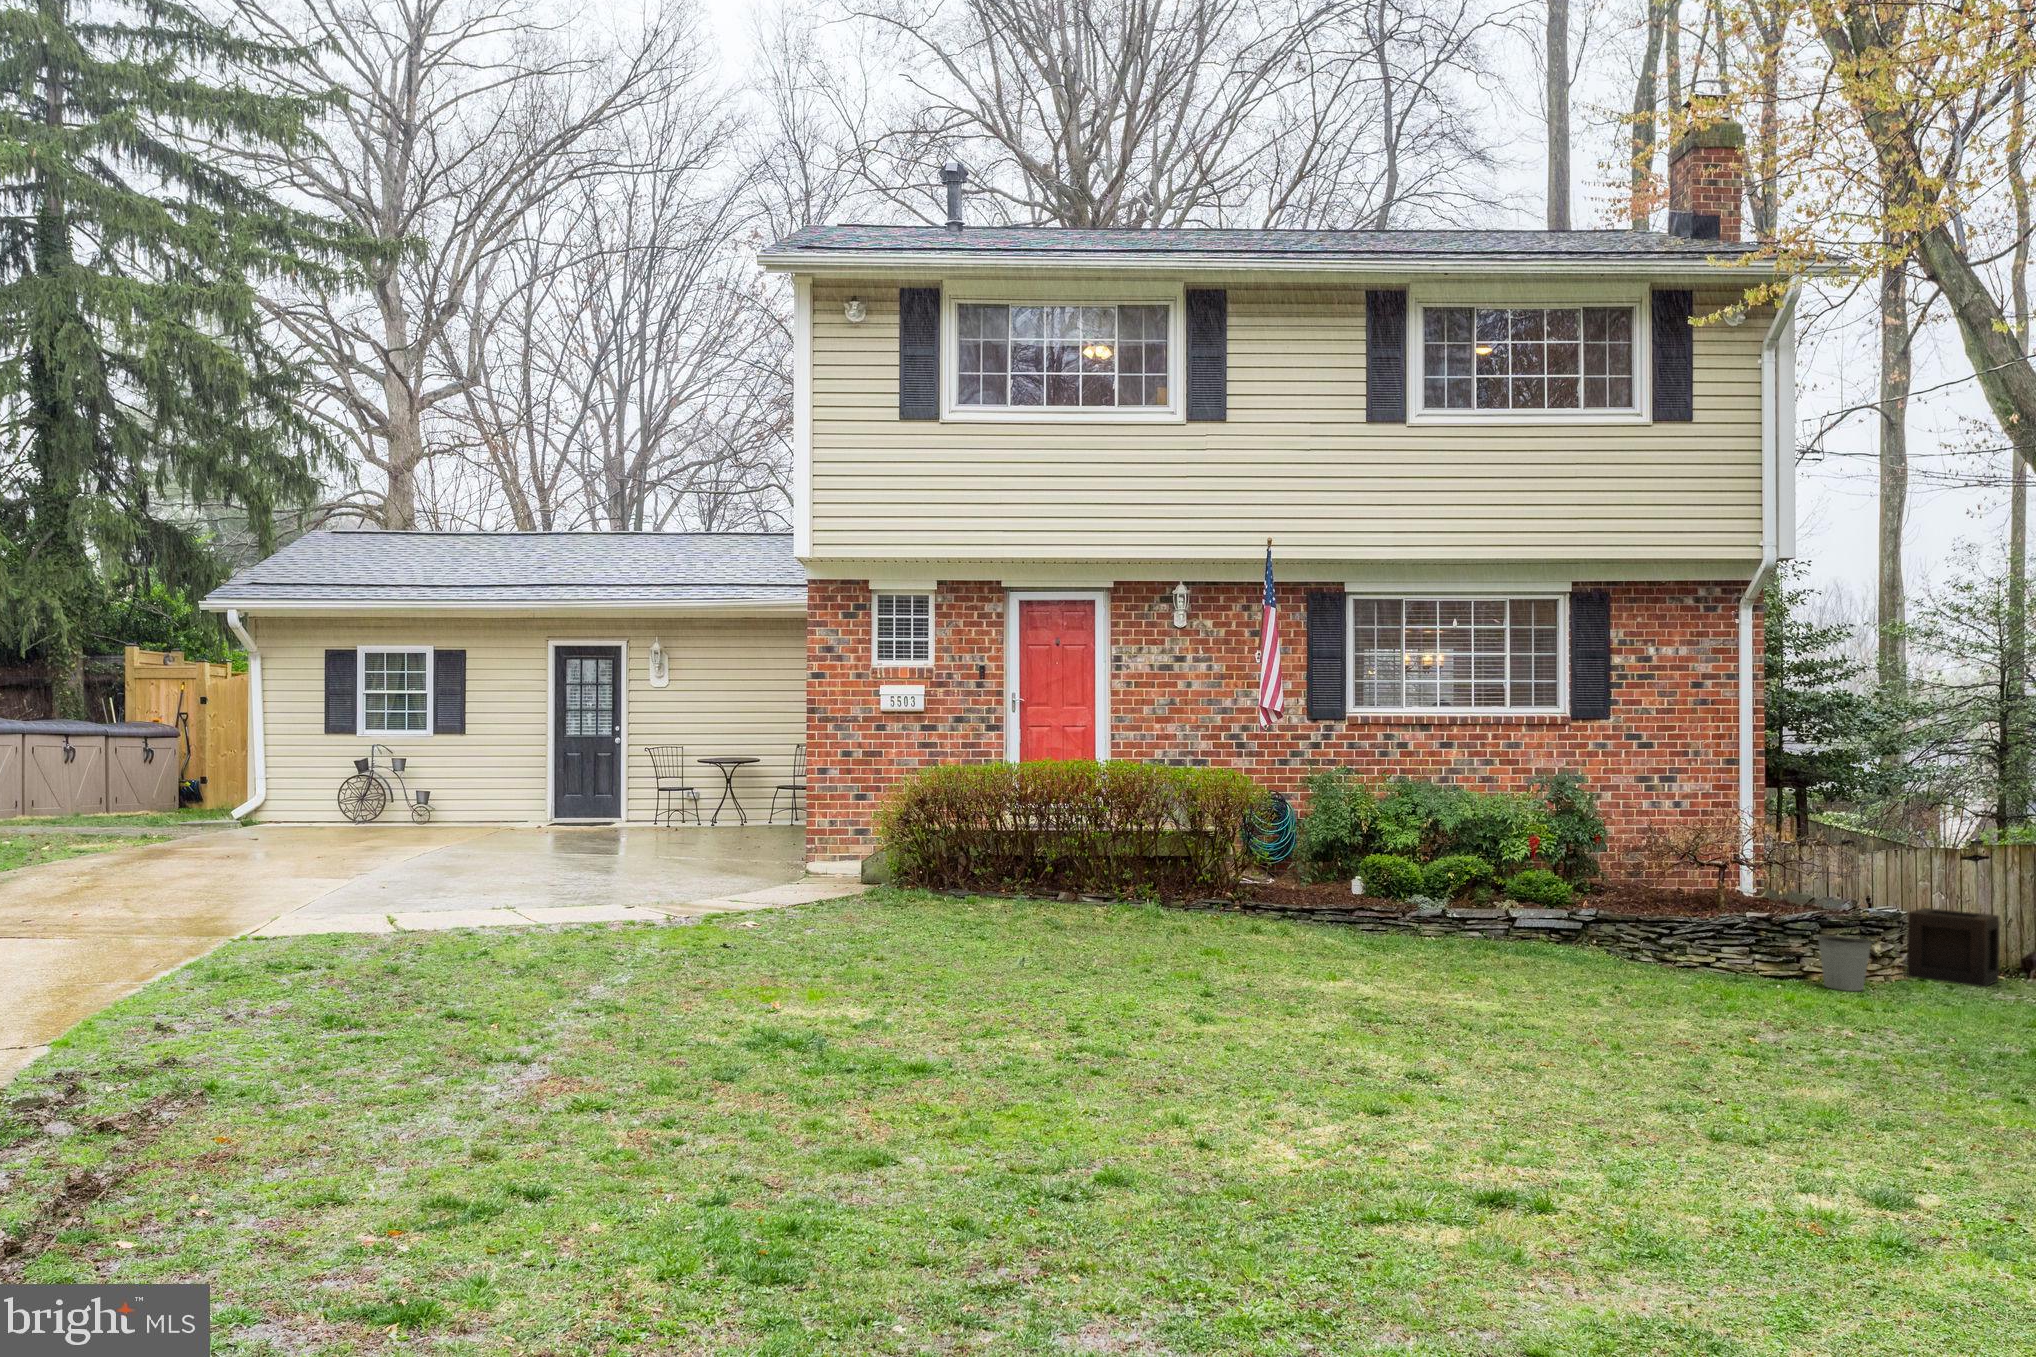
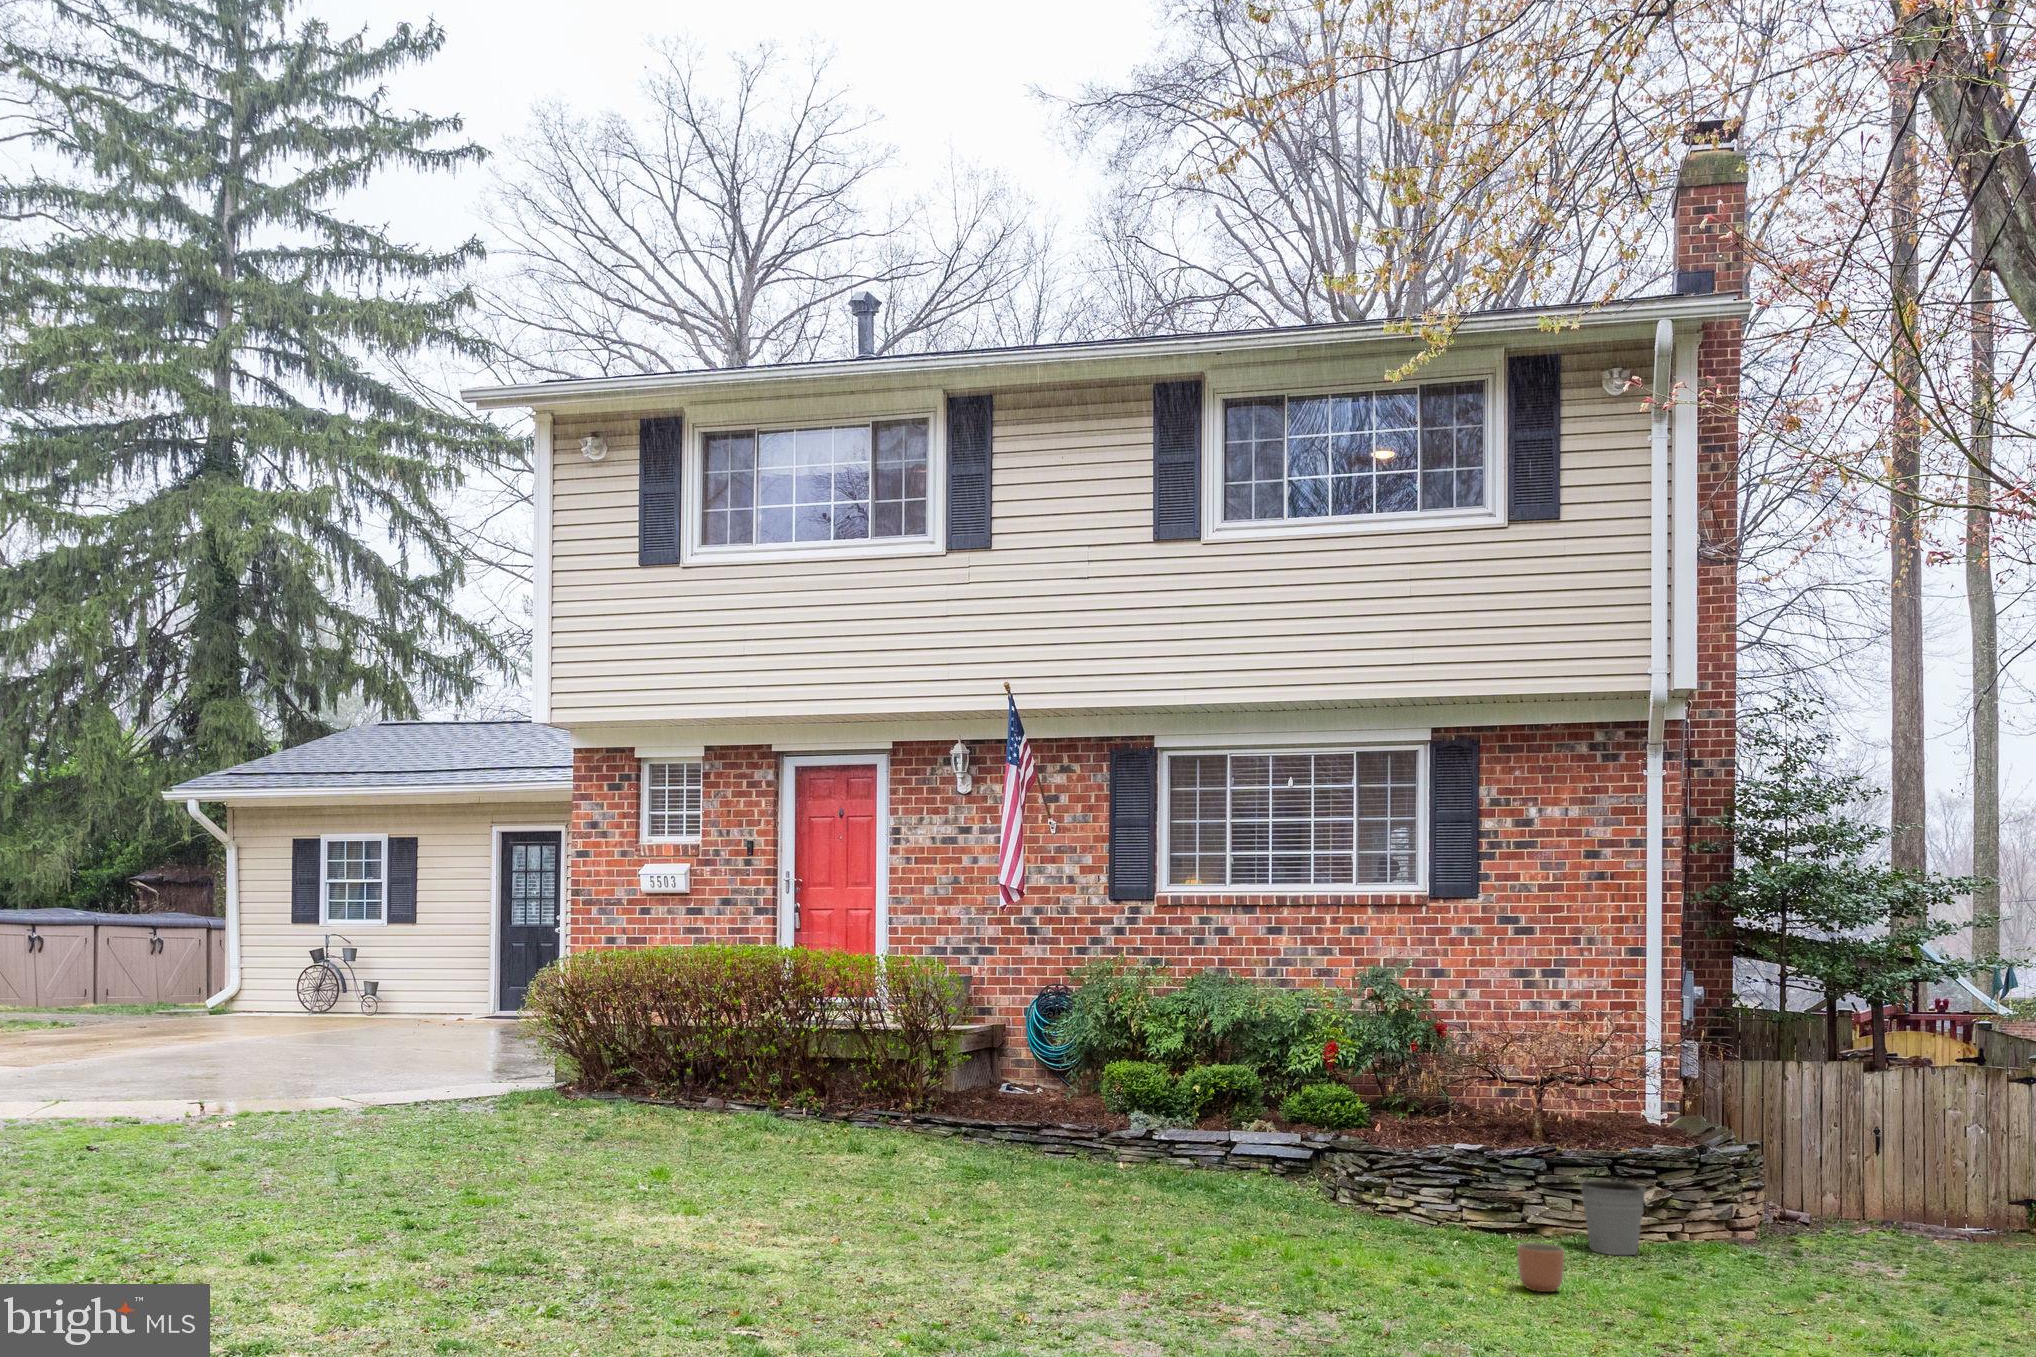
wooden crate: present [1907,908,2000,987] -> none [1790,1153,1931,1265]
planter: none [1890,987,1930,1023] -> present [1517,1243,1564,1292]

